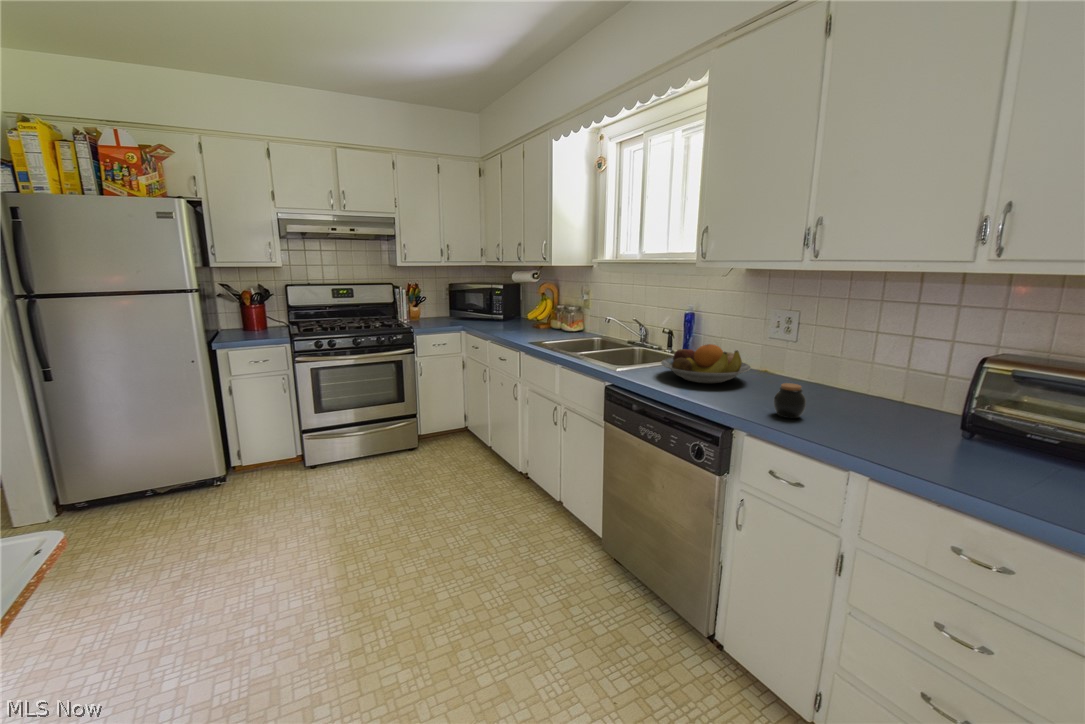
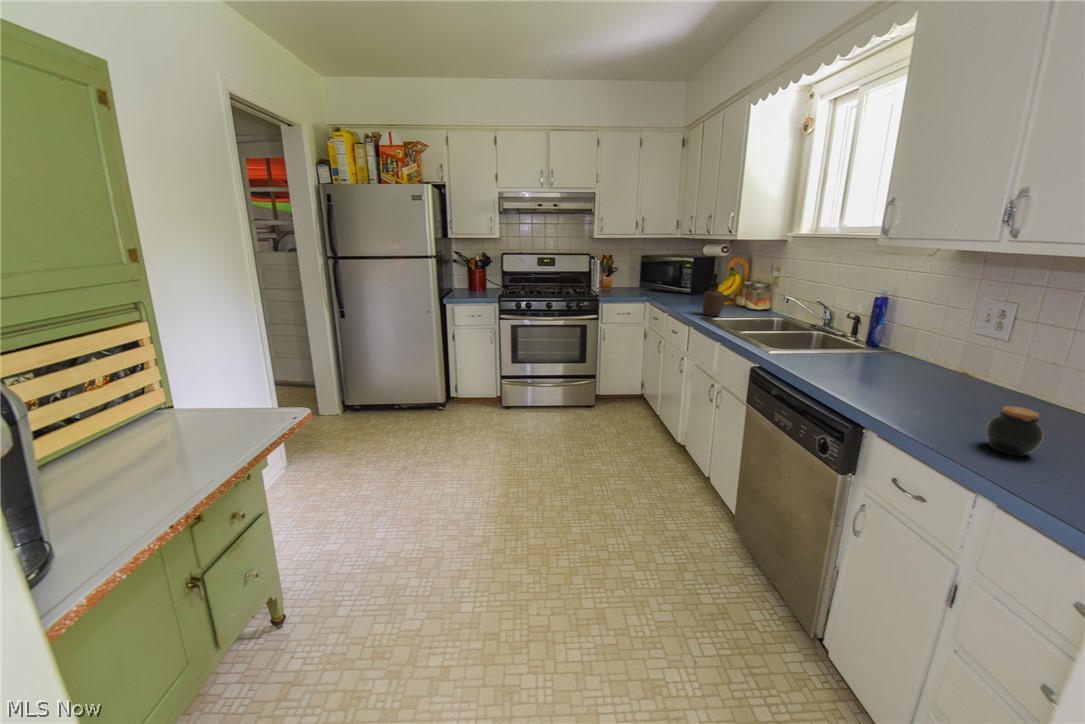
soap dispenser: none [528,298,546,340] -> present [703,273,723,316]
fruit bowl: present [661,344,751,383] -> none [838,338,970,390]

